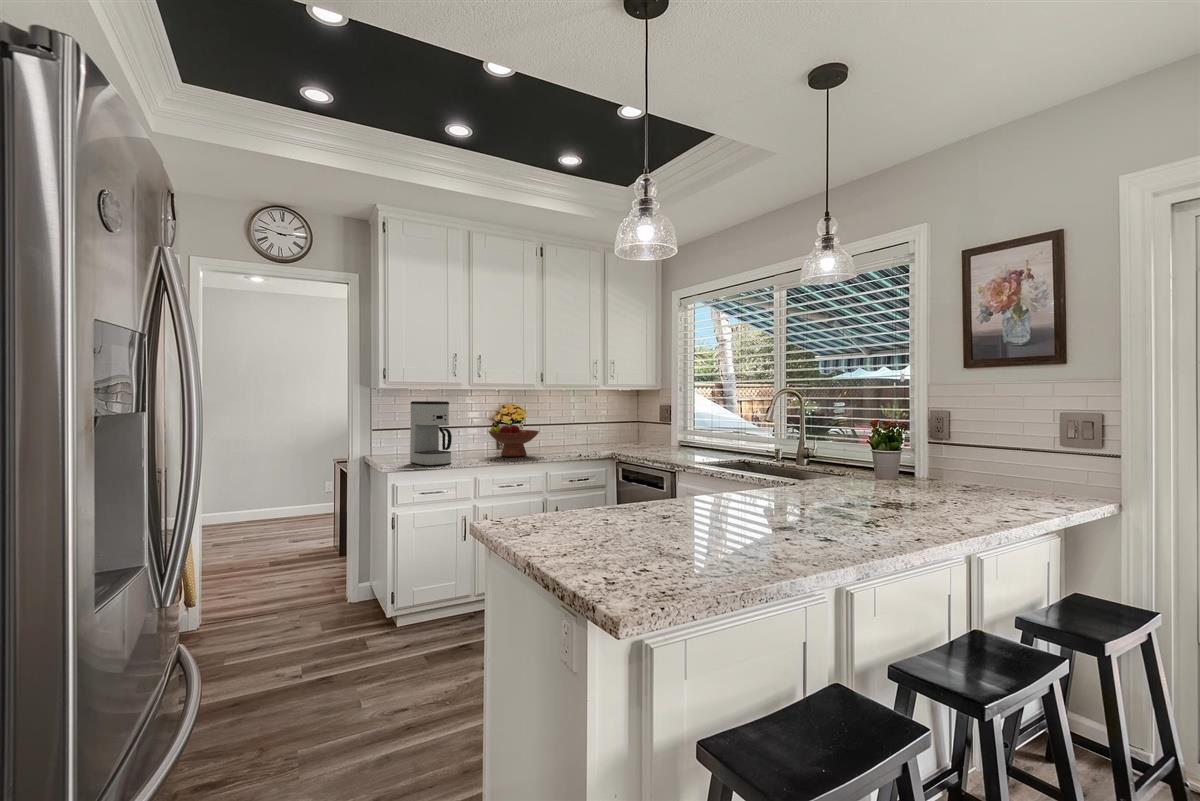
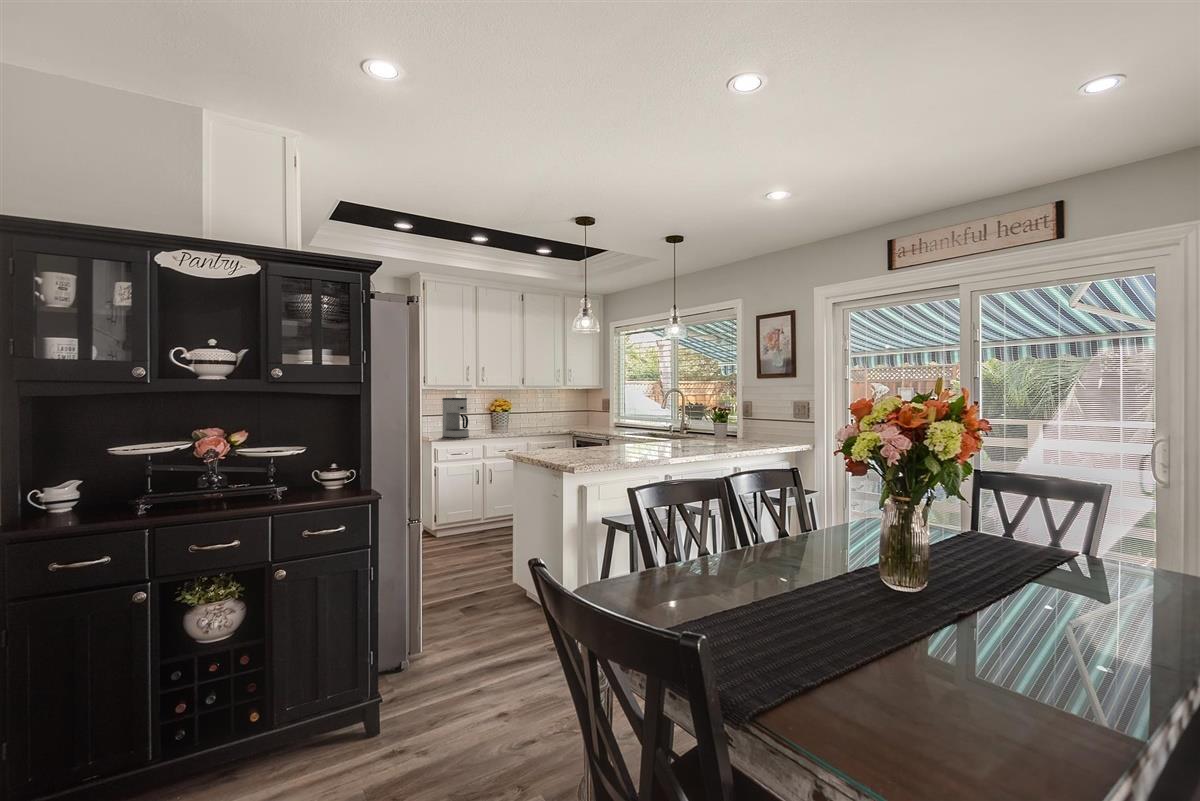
fruit bowl: present [488,422,539,457] -> none [489,411,523,433]

